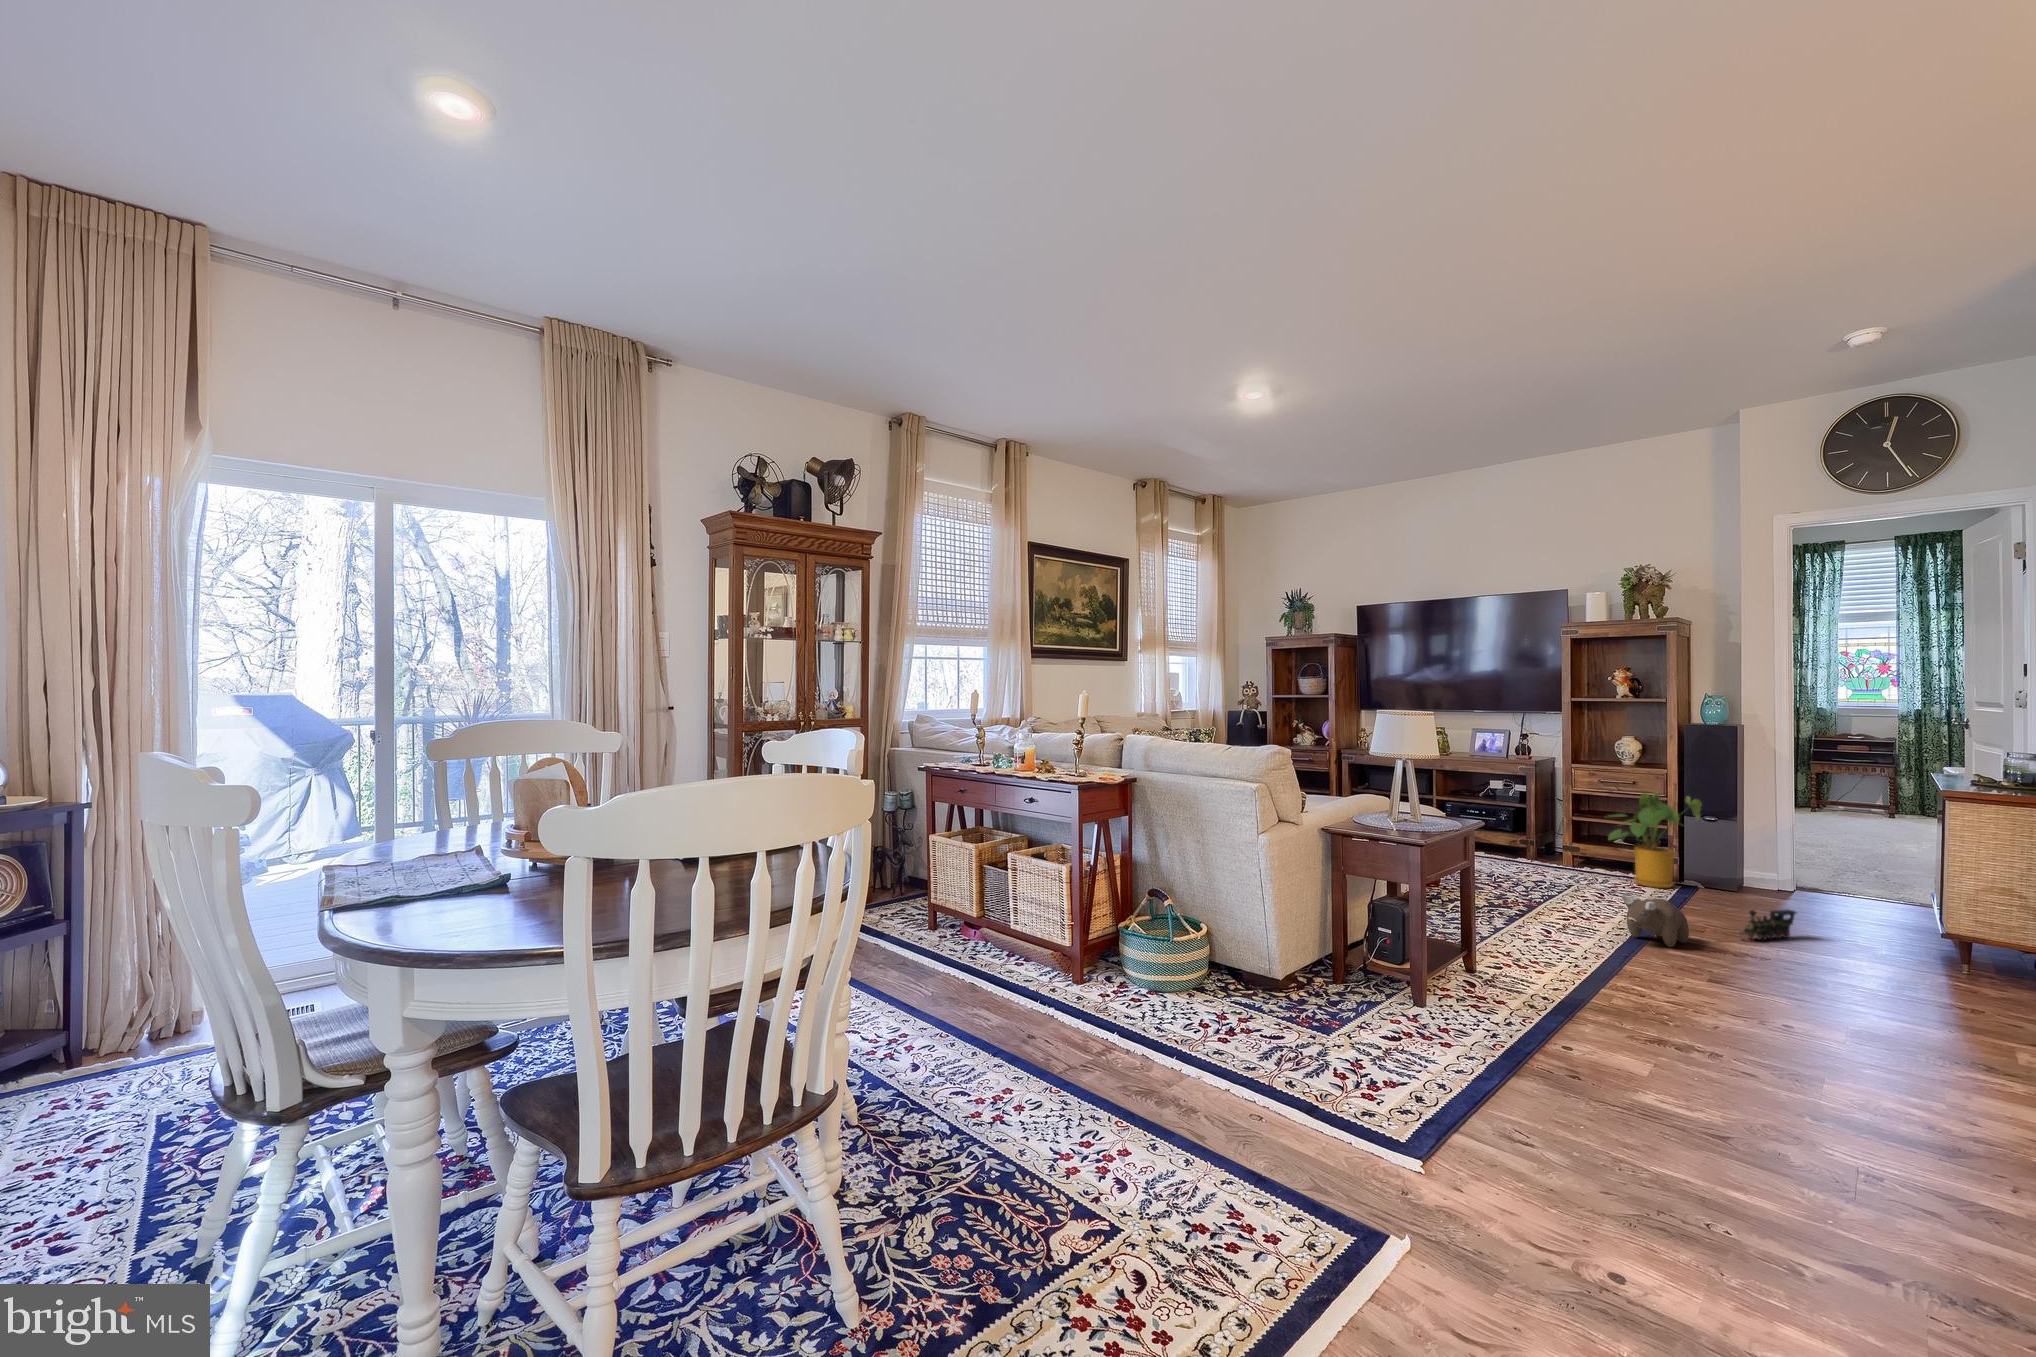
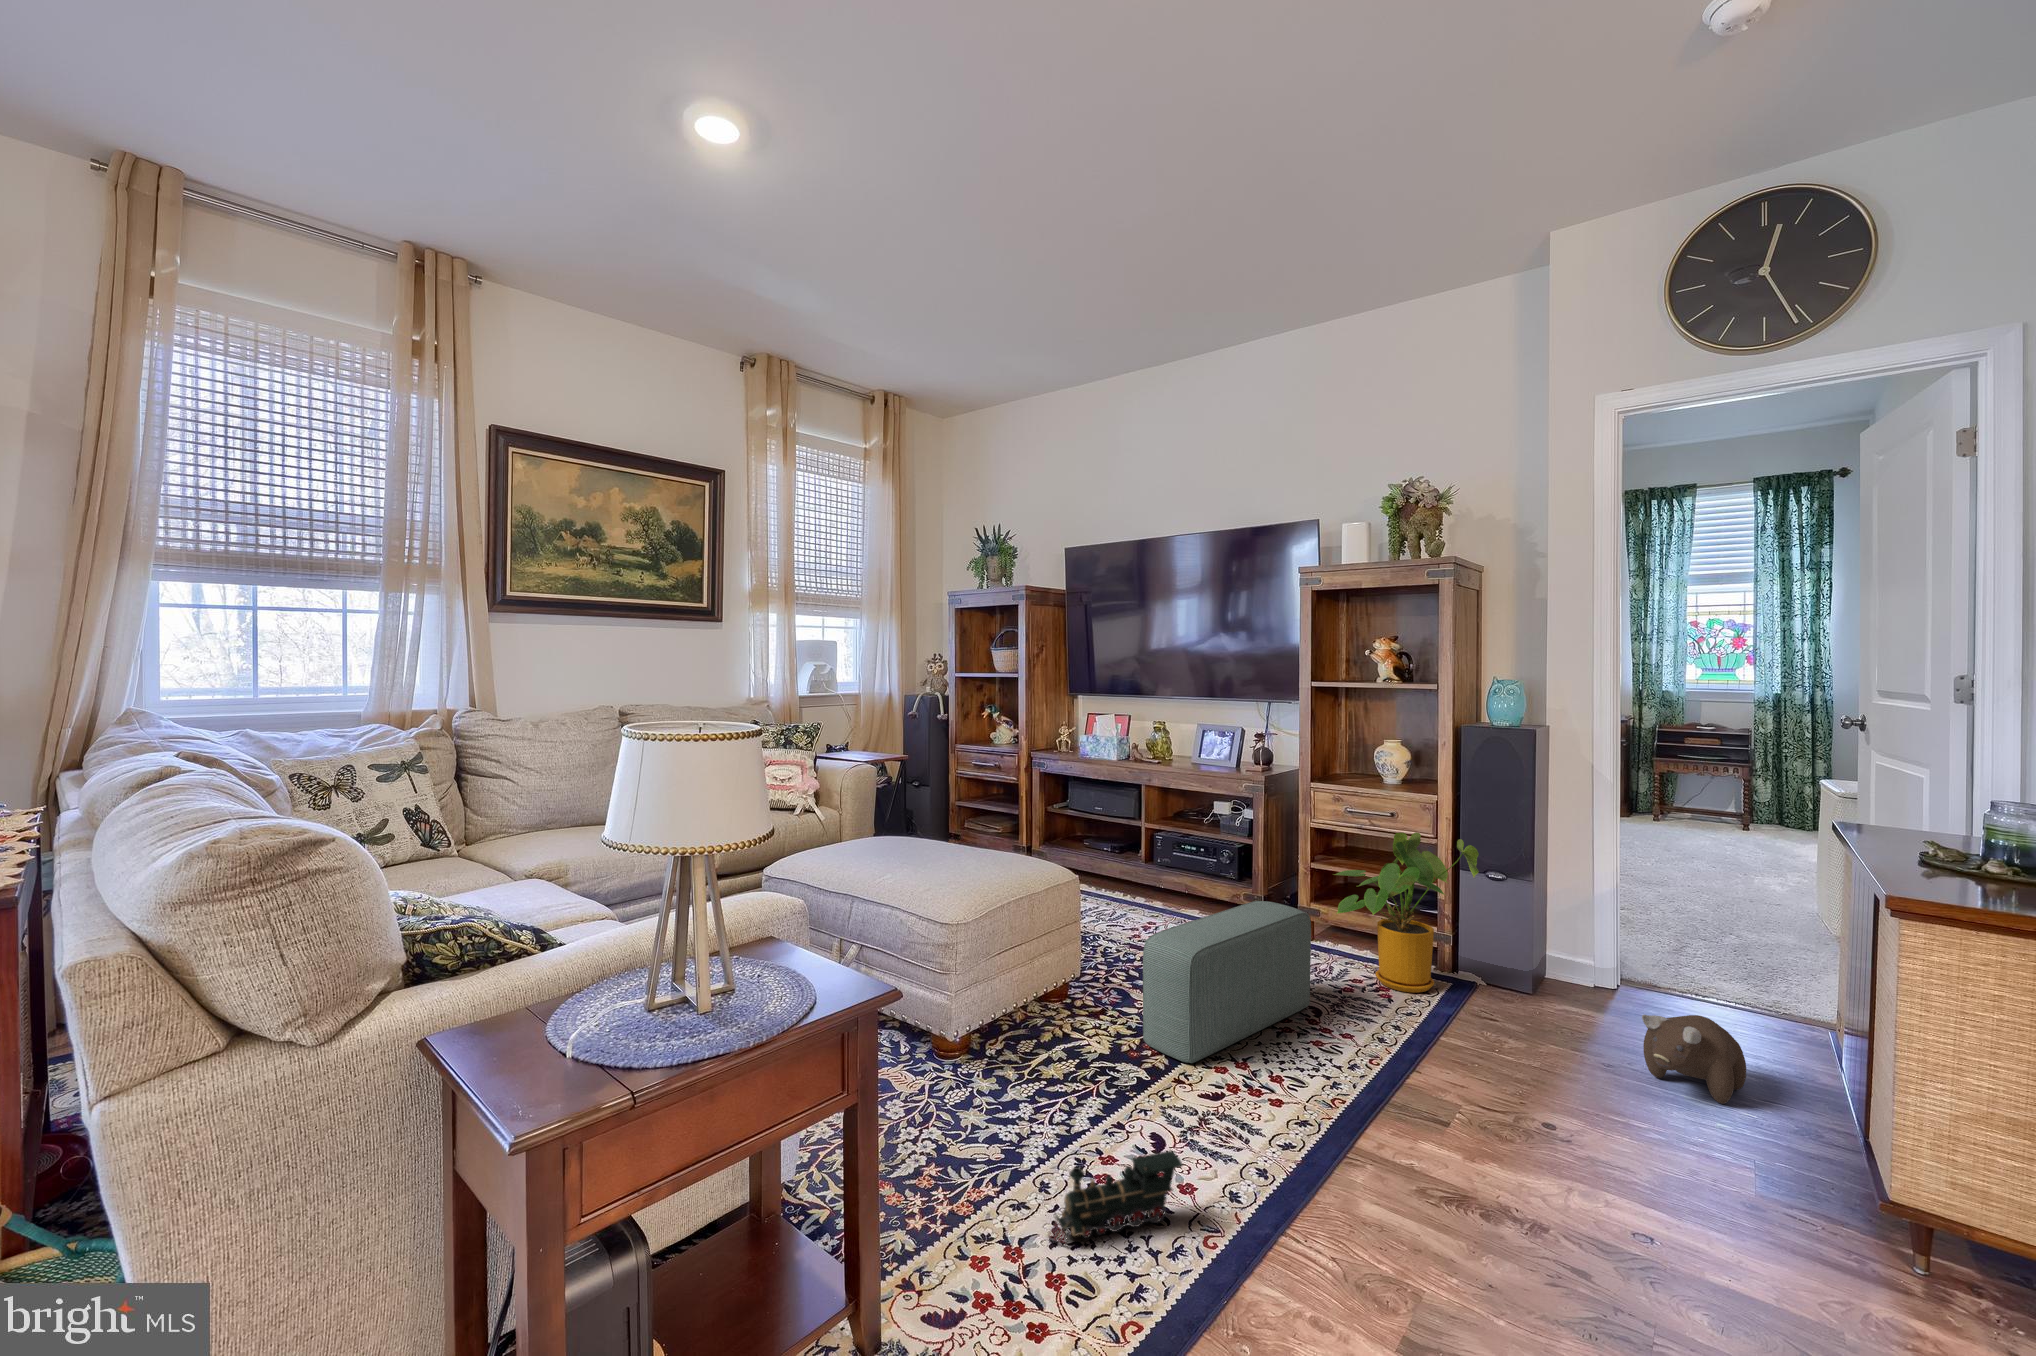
pouf: none [1509,830,1599,908] -> present [1143,901,1311,1063]
plush toy: present [1622,896,1689,947] -> present [1642,1015,1746,1104]
toy train: present [1740,910,1797,940] -> present [1048,1151,1183,1244]

